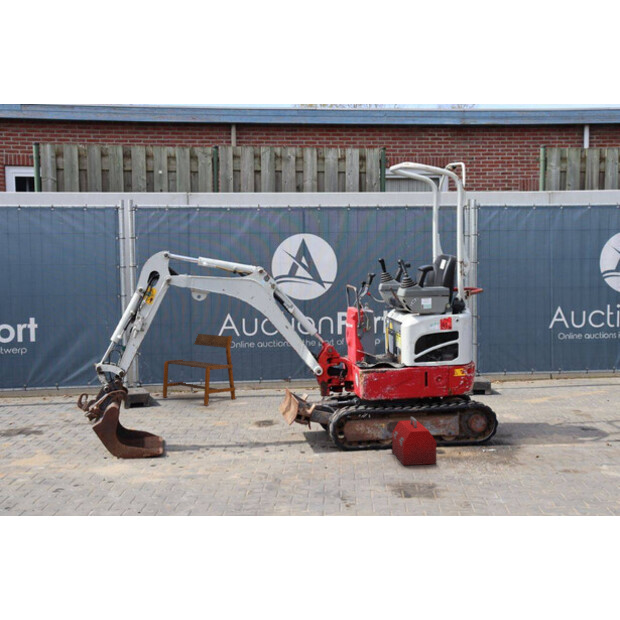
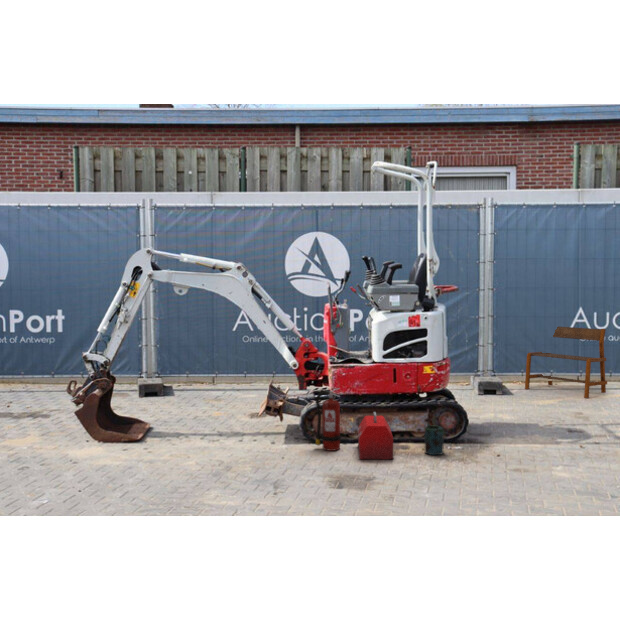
bench: present [163,334,235,405] -> present [525,326,607,398]
fire extinguisher: none [351,394,377,458] -> present [316,389,341,451]
watering can: none [457,421,481,458] -> present [425,419,444,455]

